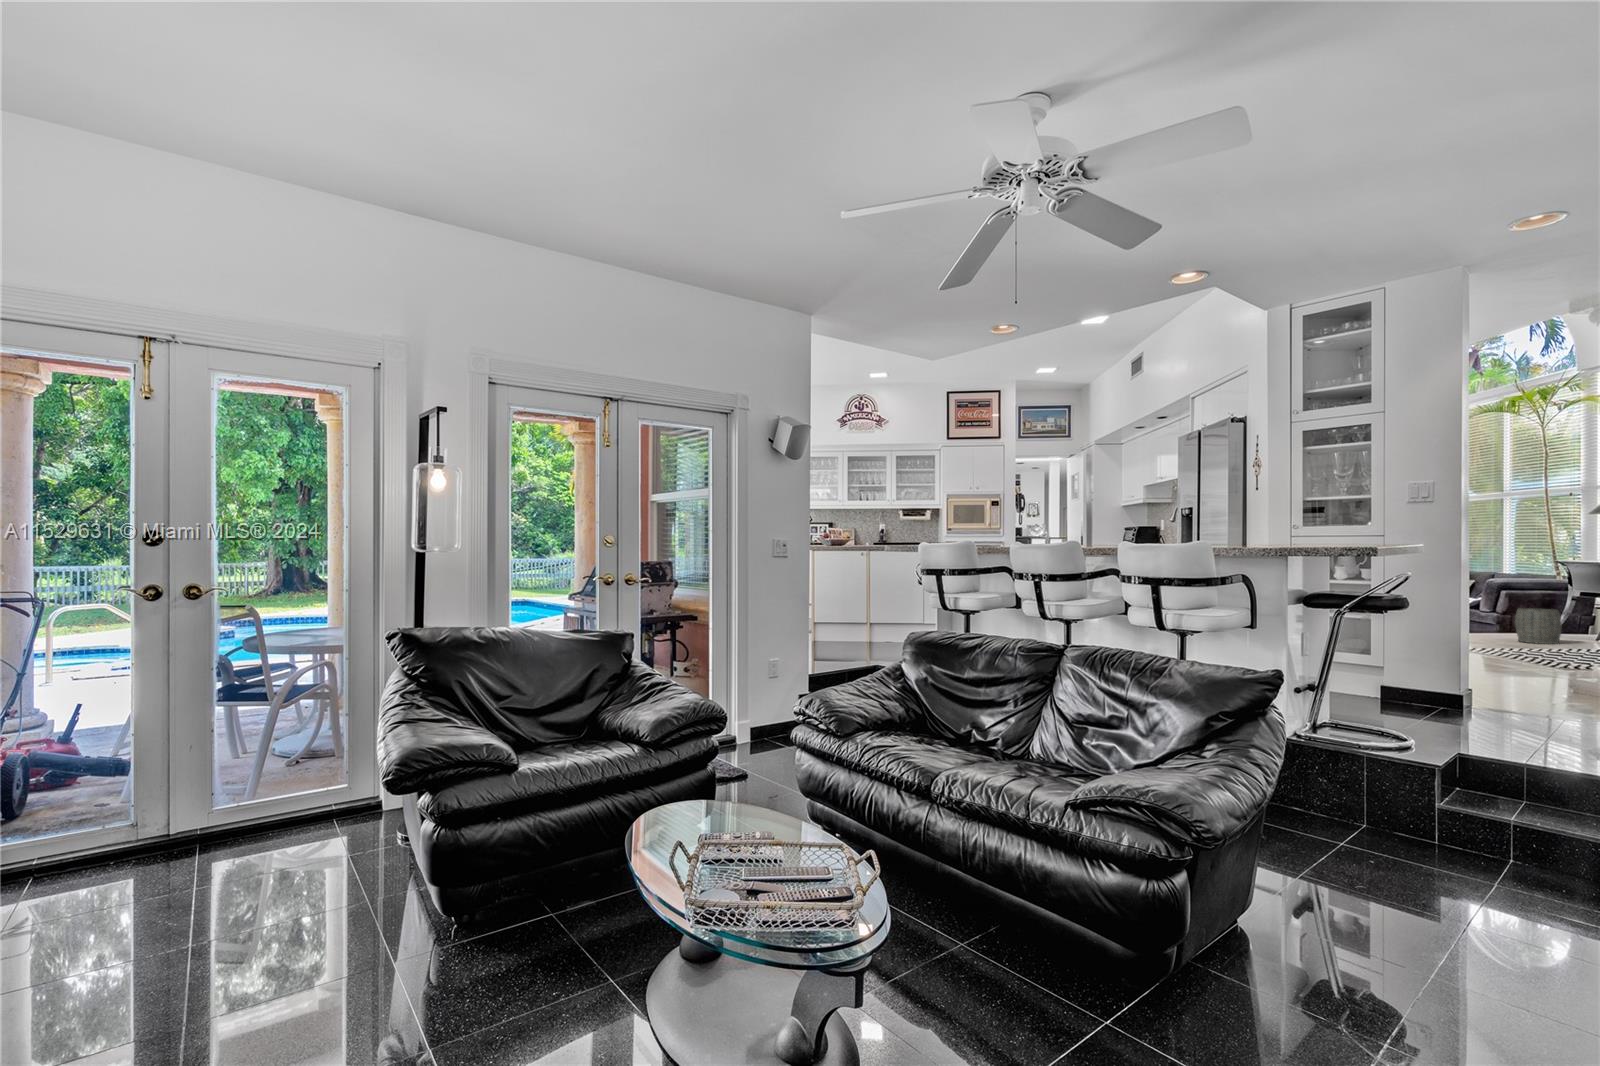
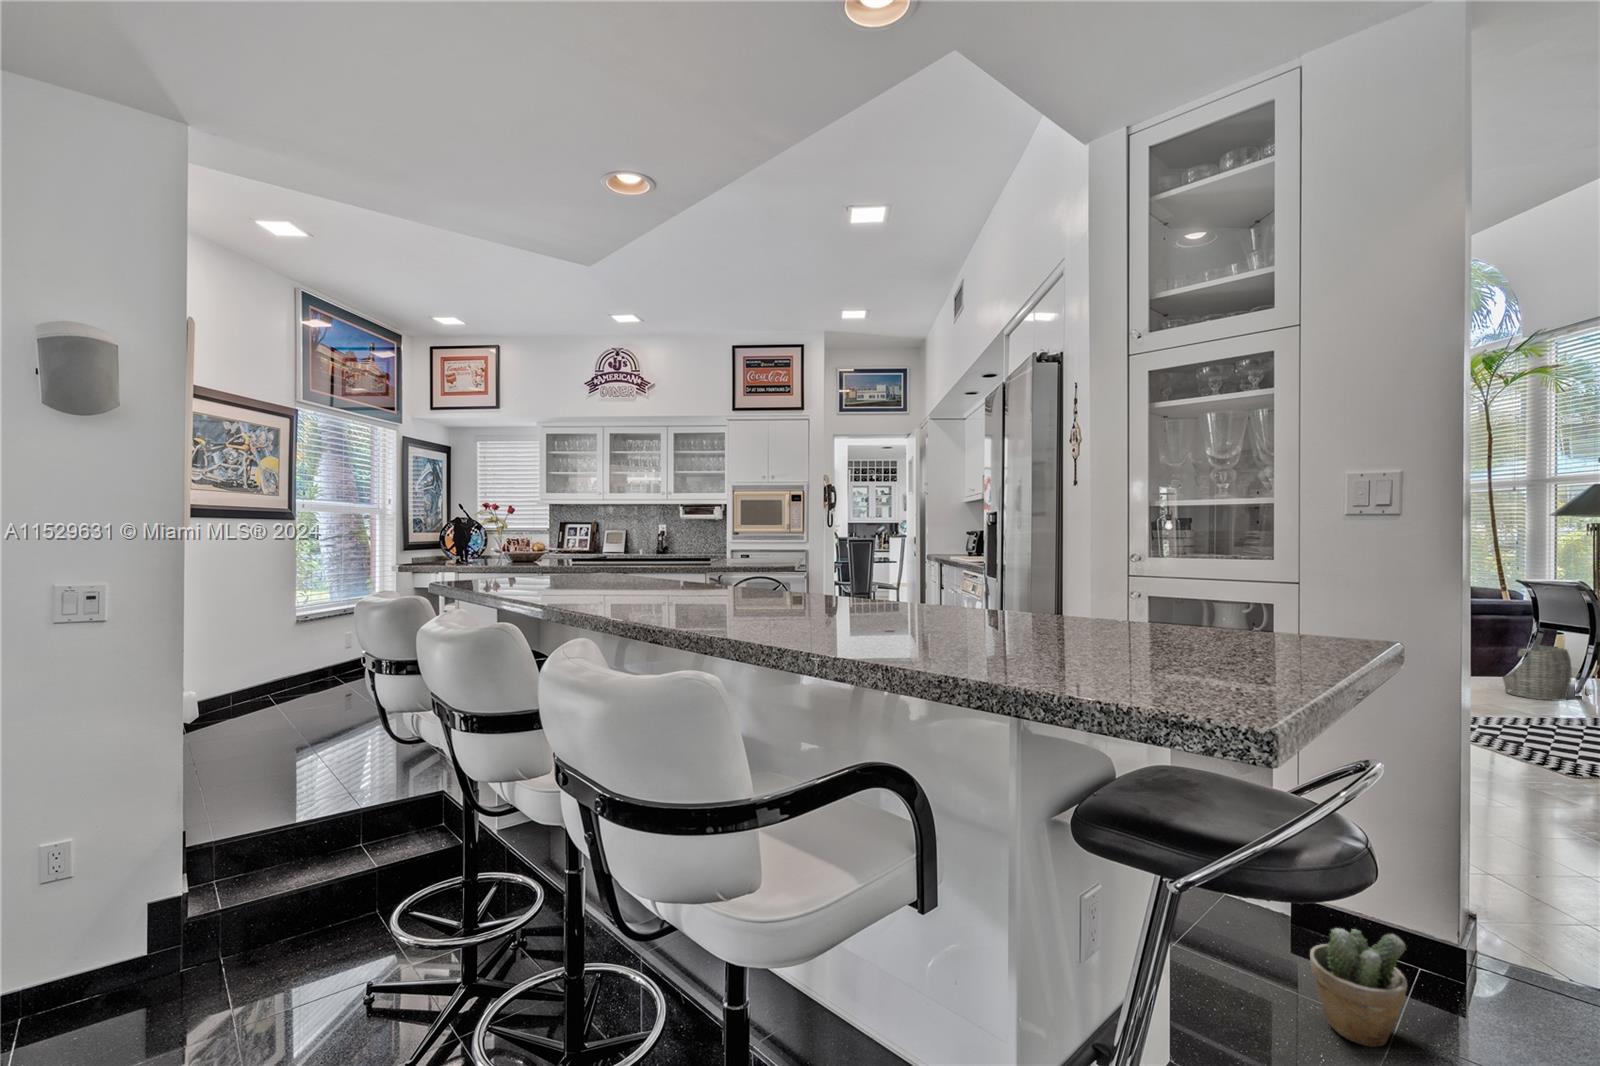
potted plant: none [1395,669,1435,713] -> present [1310,928,1407,1047]

